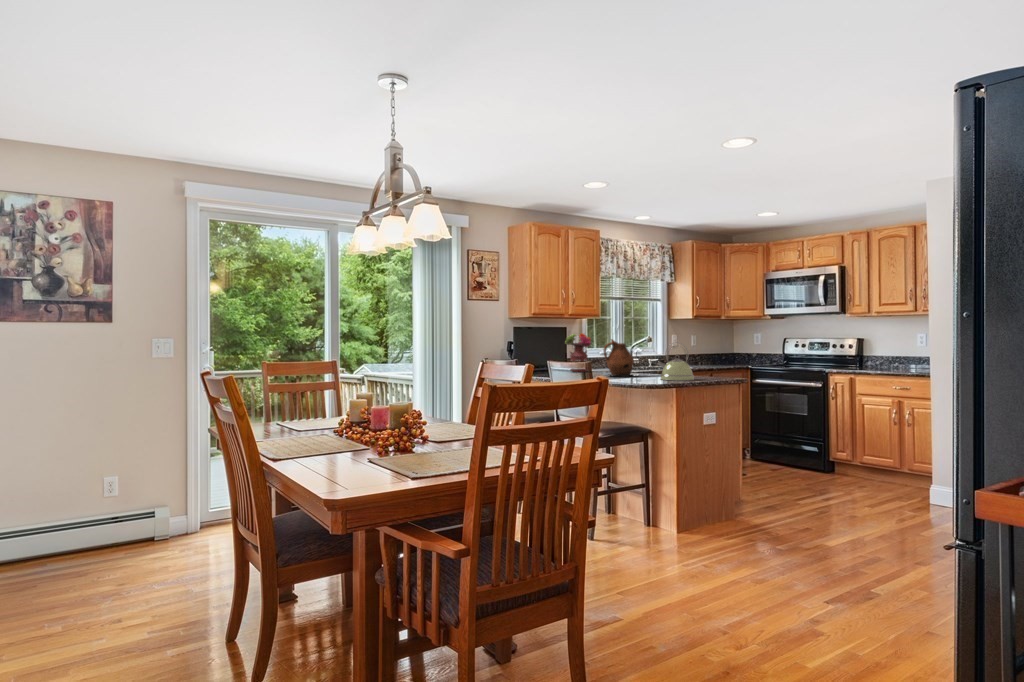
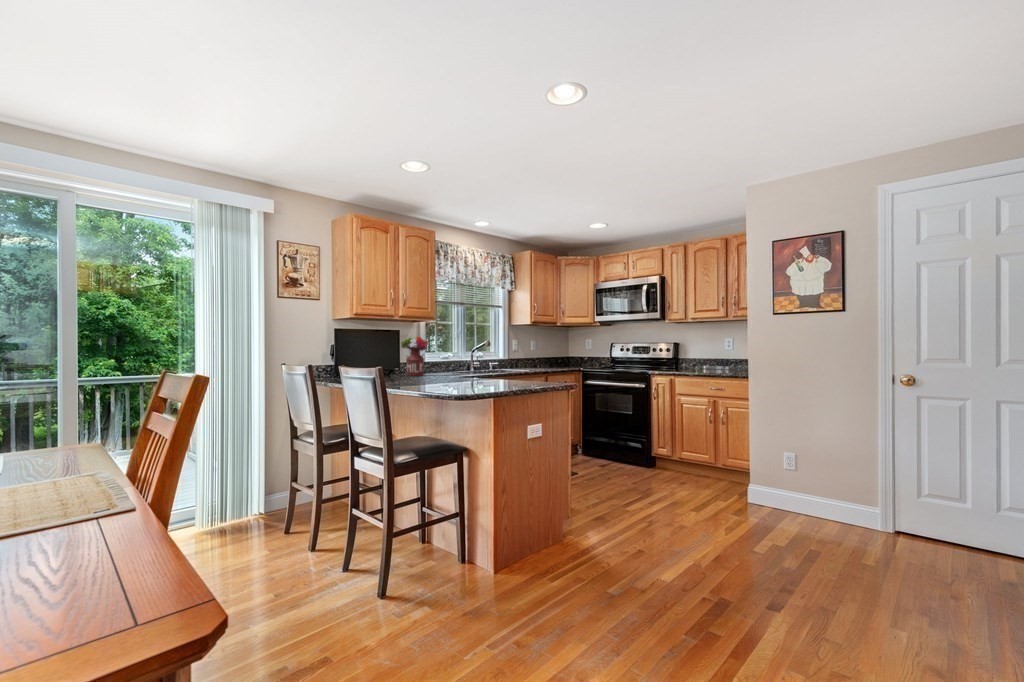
ceramic pitcher: present [604,339,636,376] -> none [428,341,467,382]
kettle: present [657,342,694,381] -> none [479,343,520,387]

